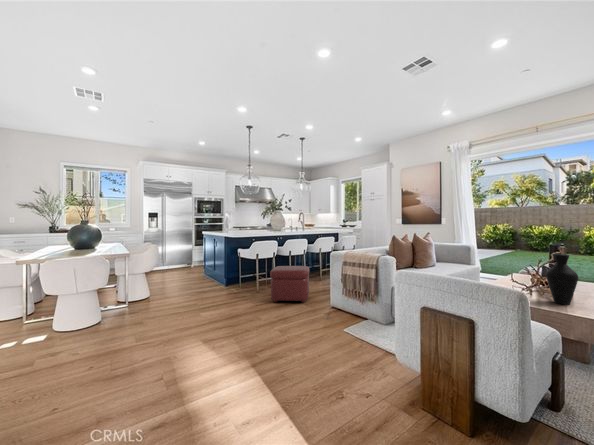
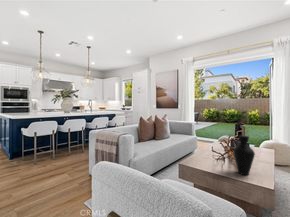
ottoman: present [270,266,309,303] -> none [41,140,79,172]

